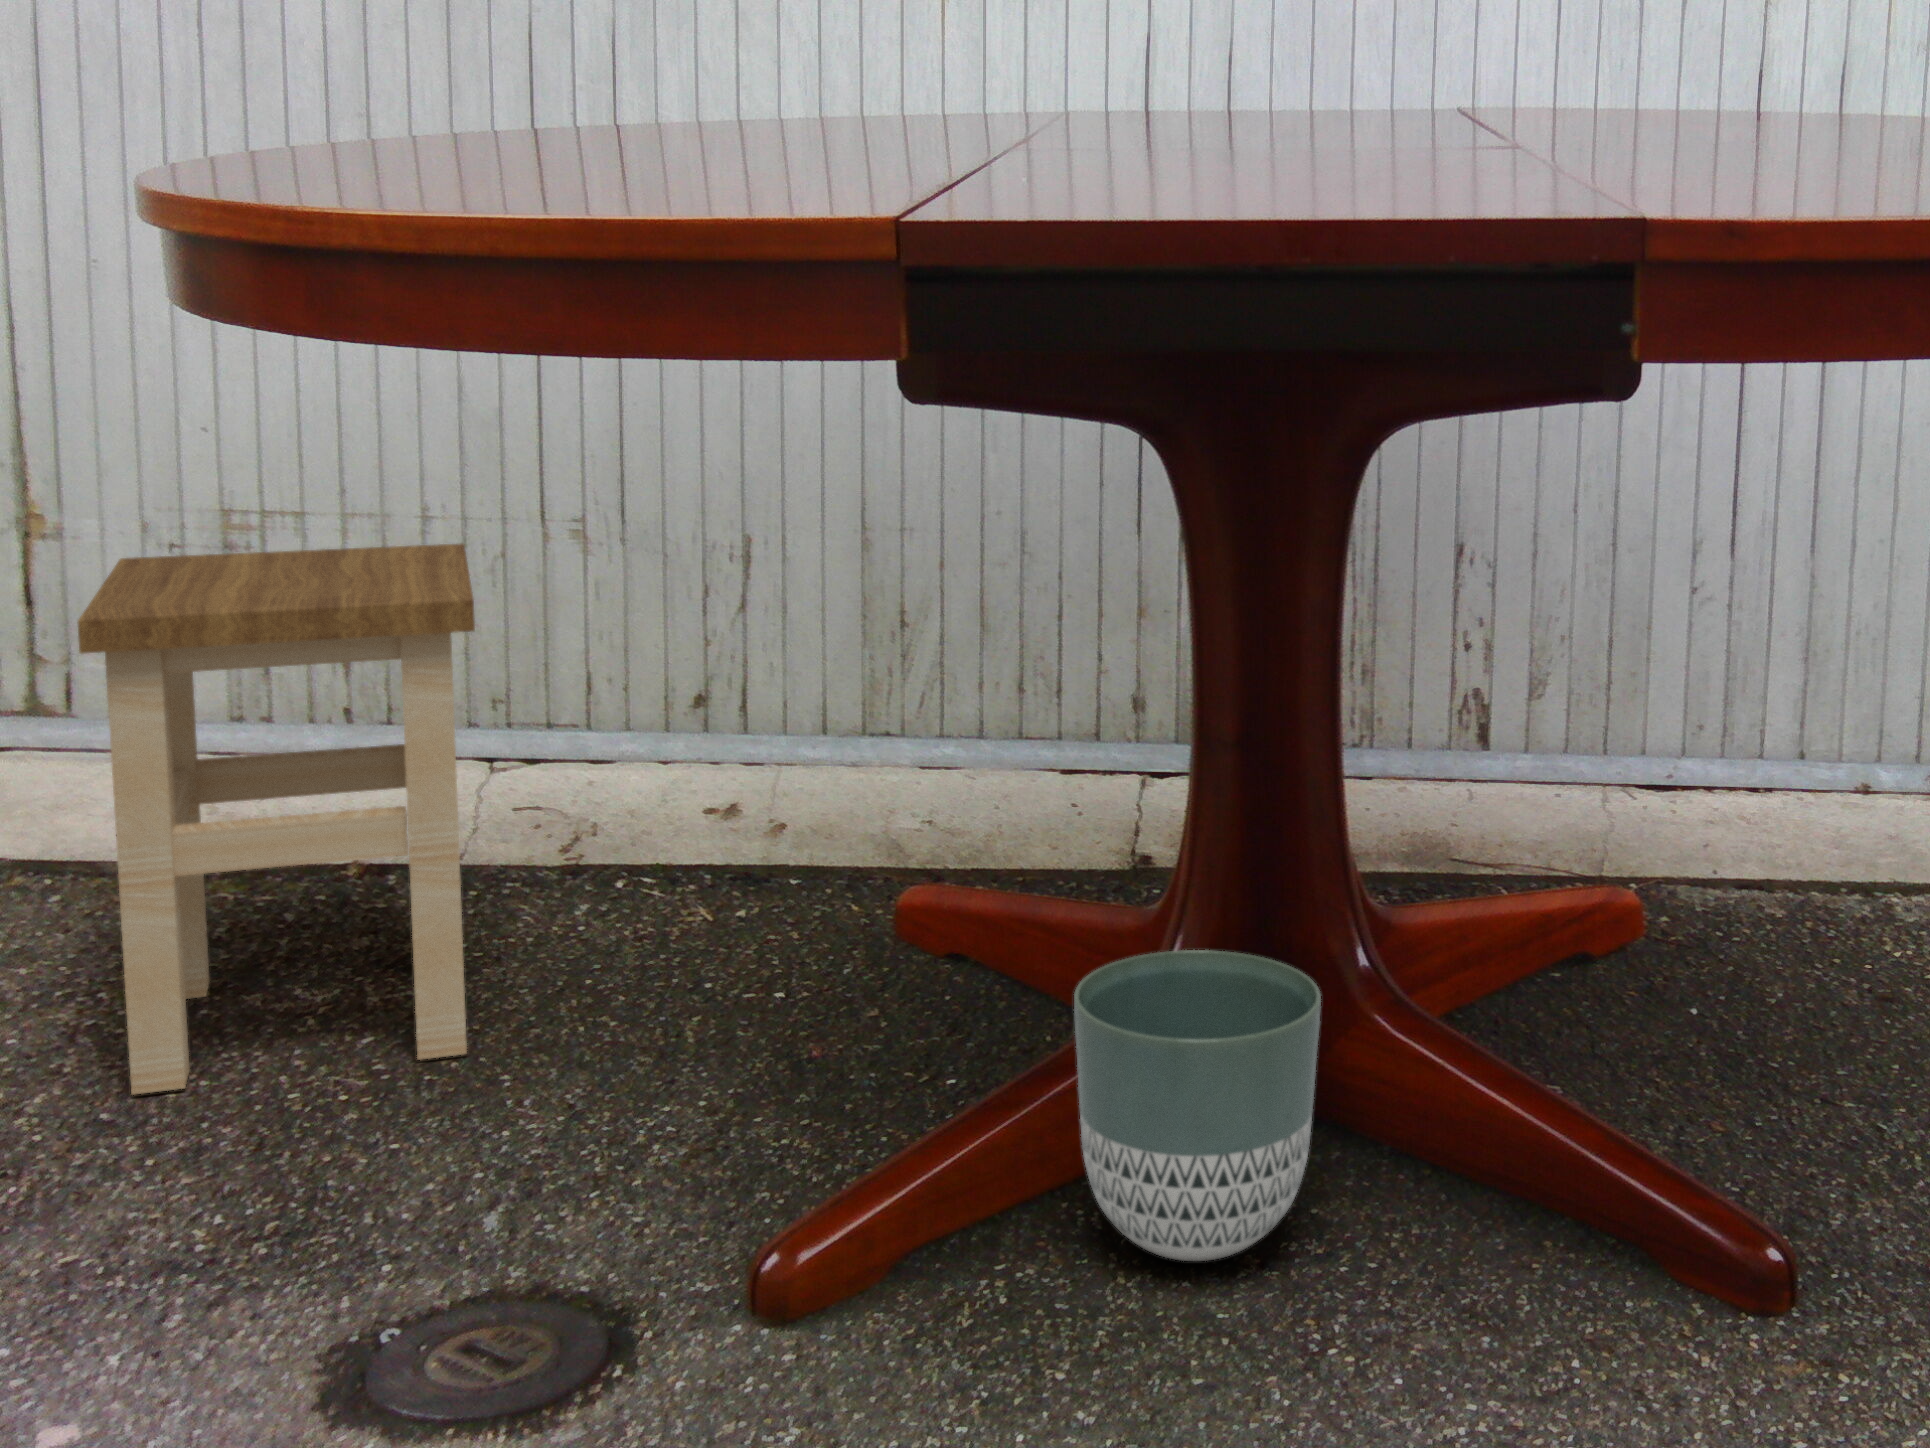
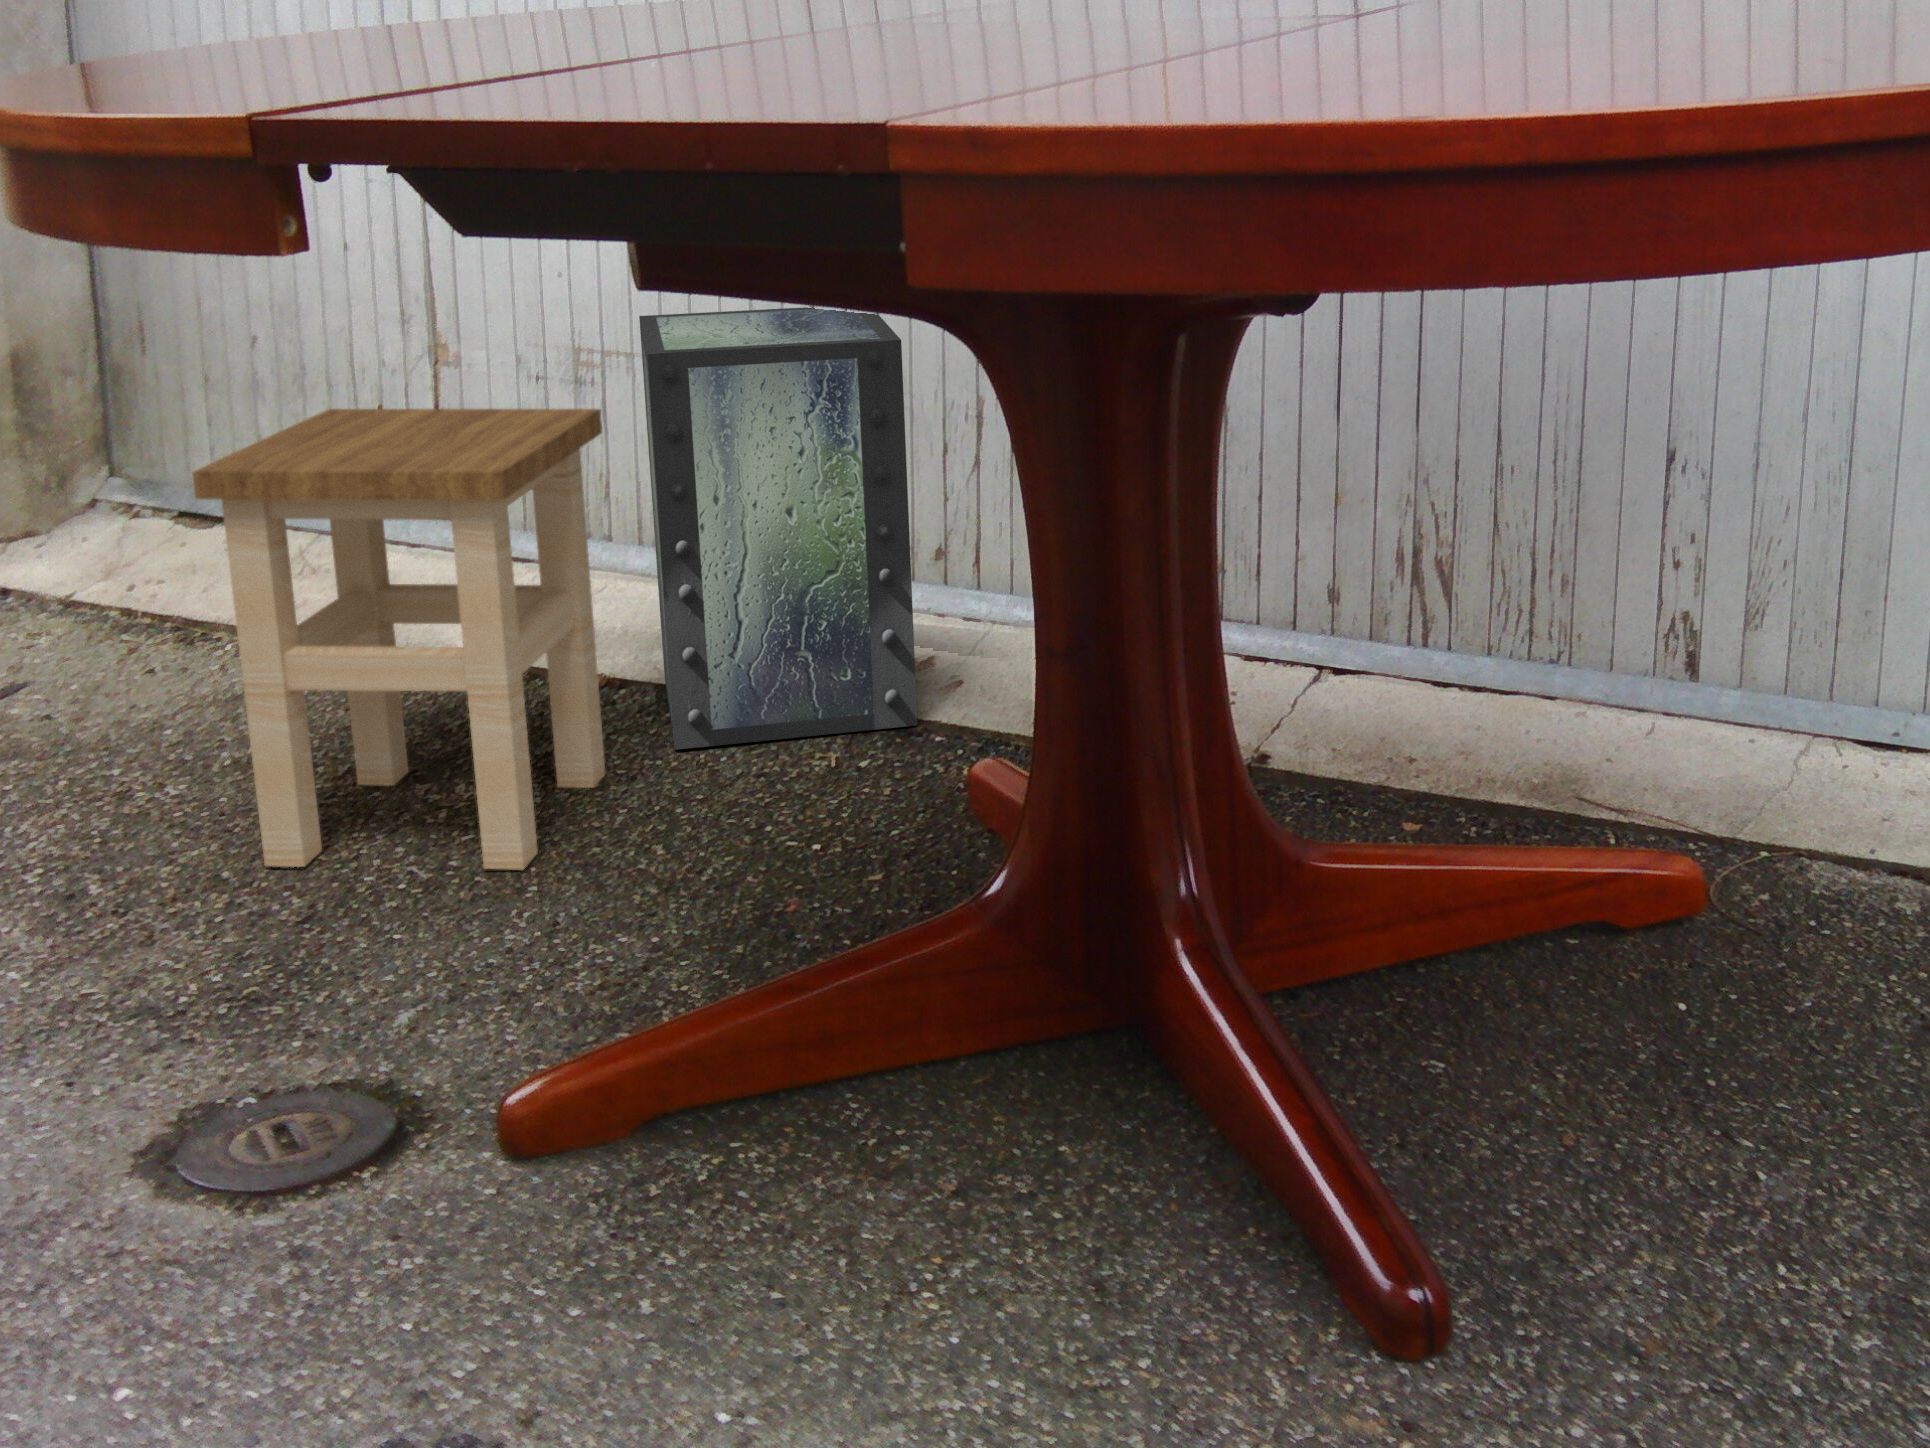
storage box: none [411,437,768,923] -> present [639,307,917,750]
planter: present [1074,950,1321,1261] -> none [794,882,1044,1196]

